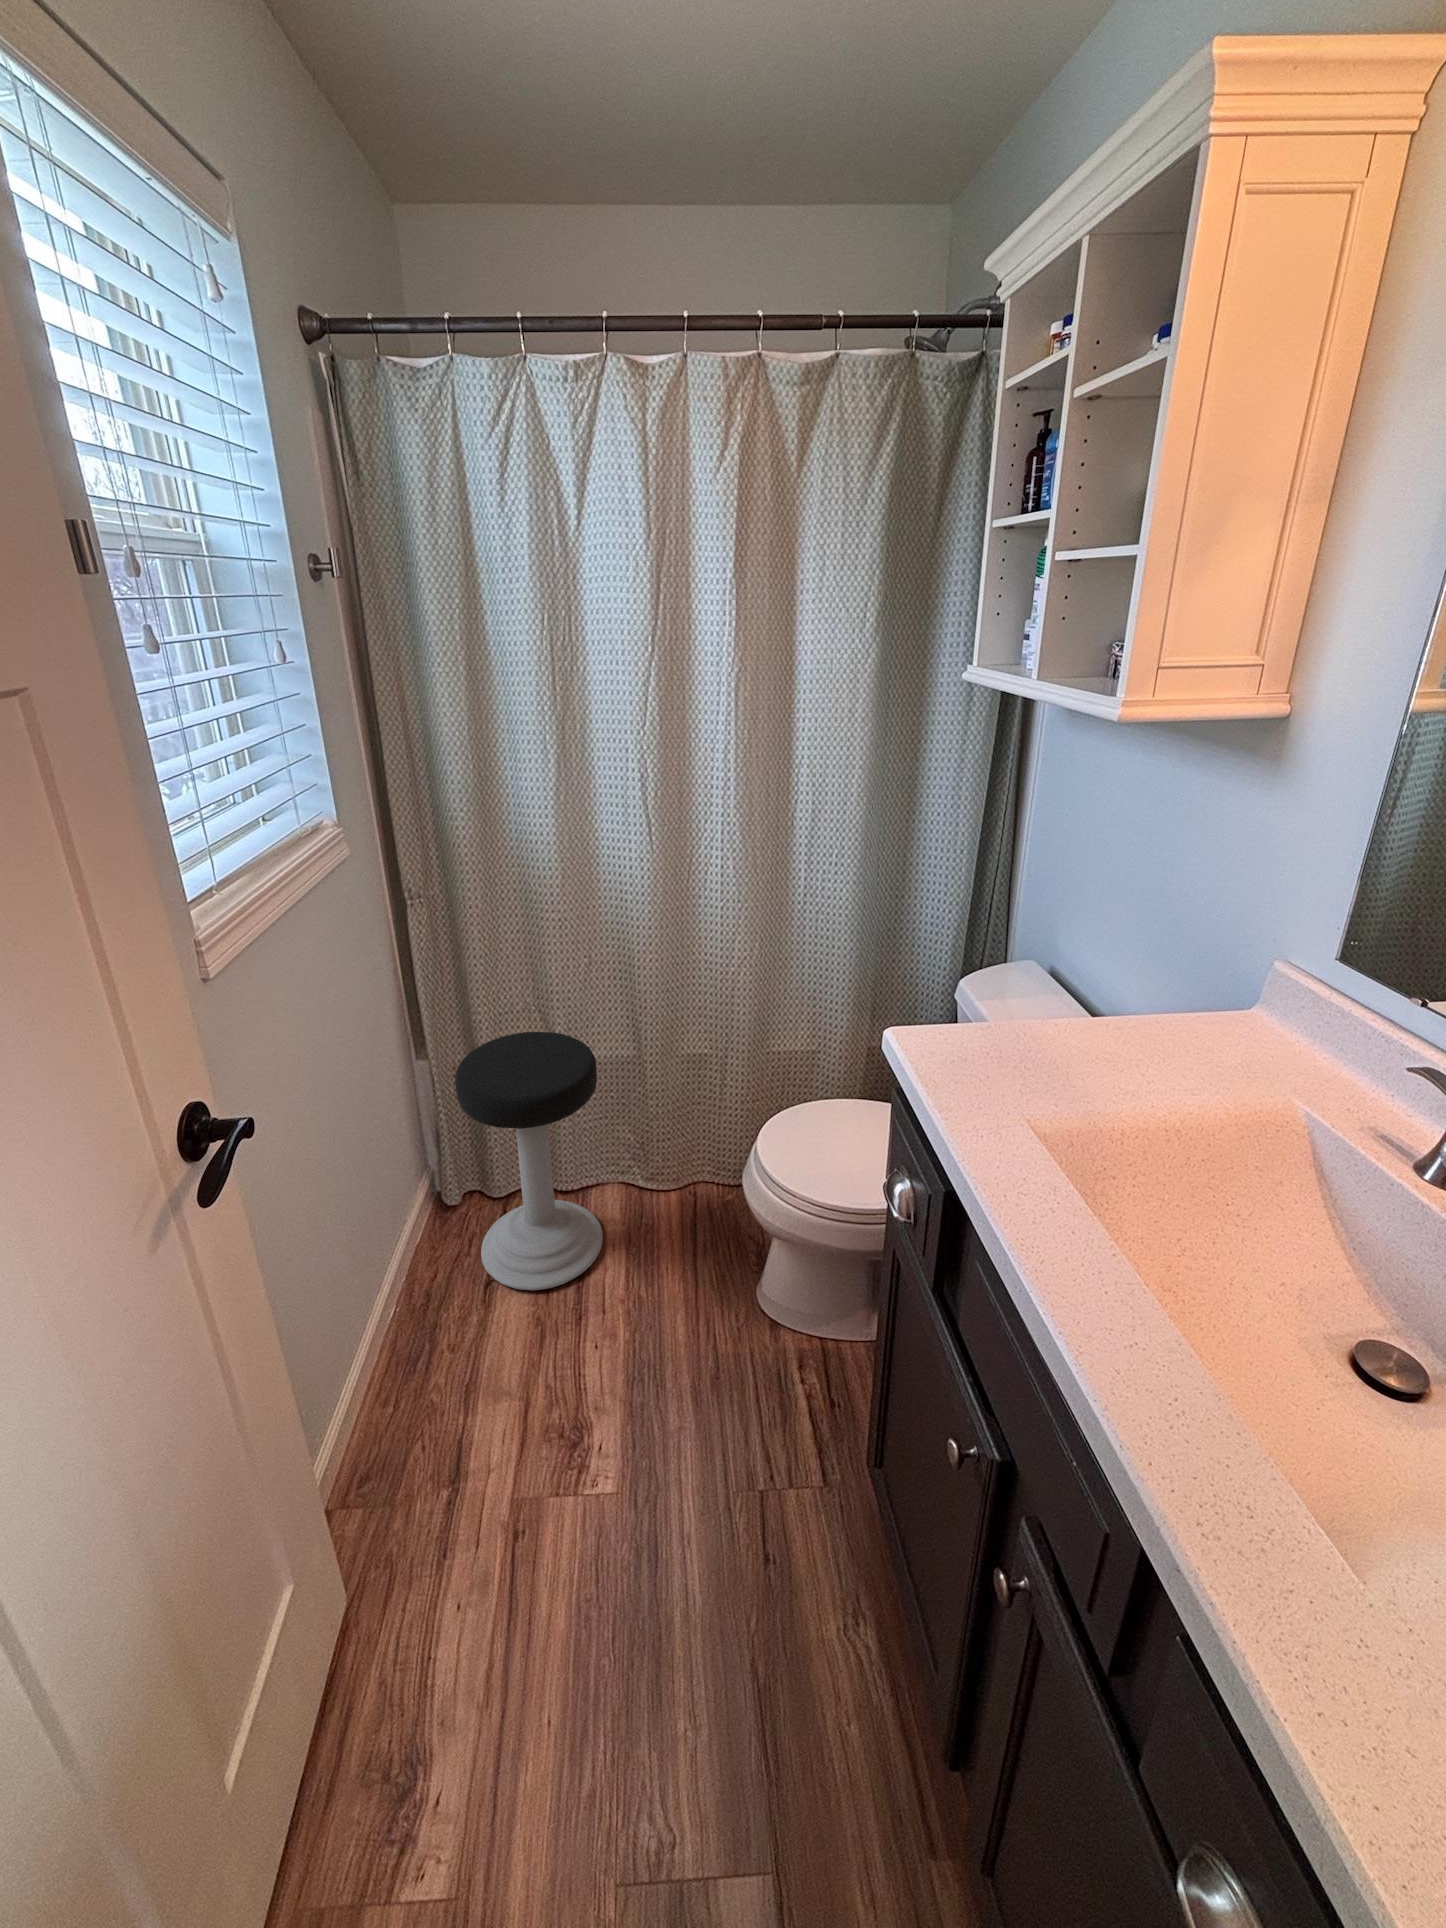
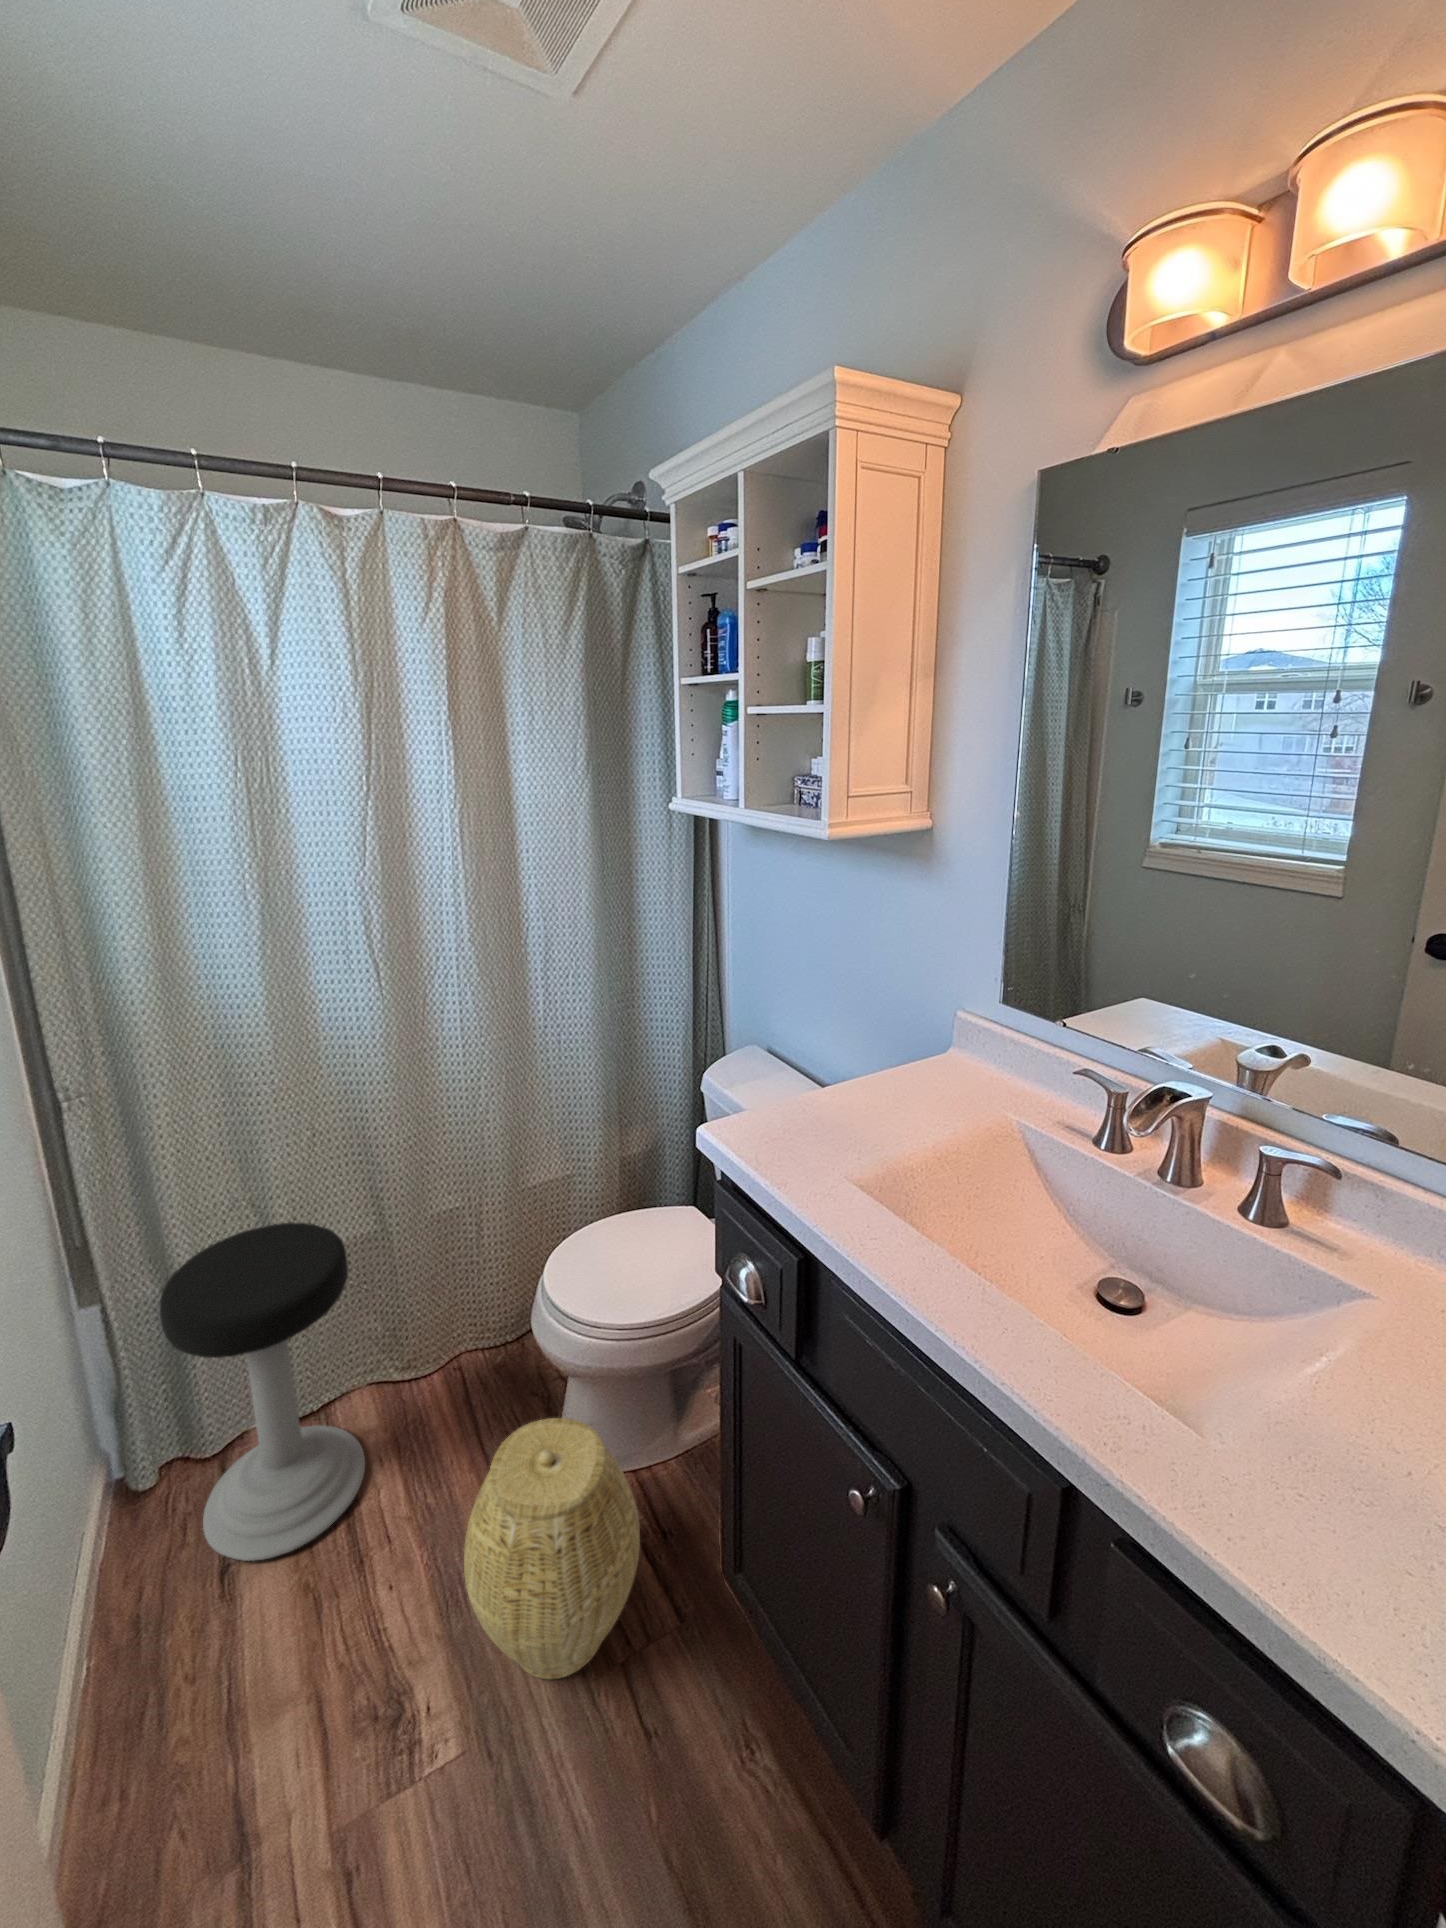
woven basket: none [637,1260,796,1479] -> present [464,1418,640,1679]

